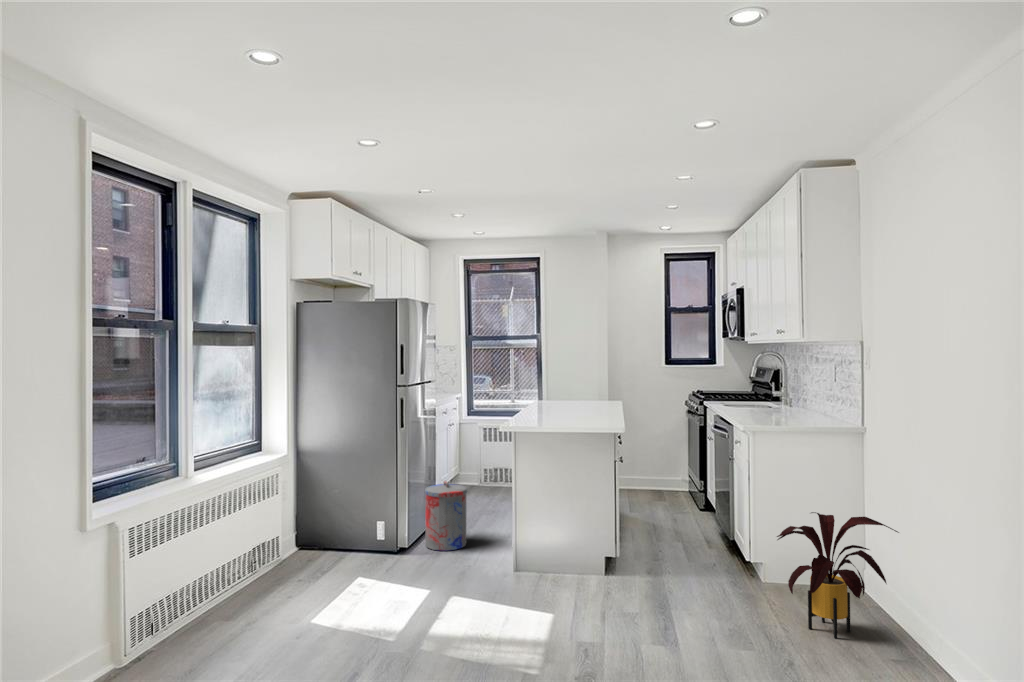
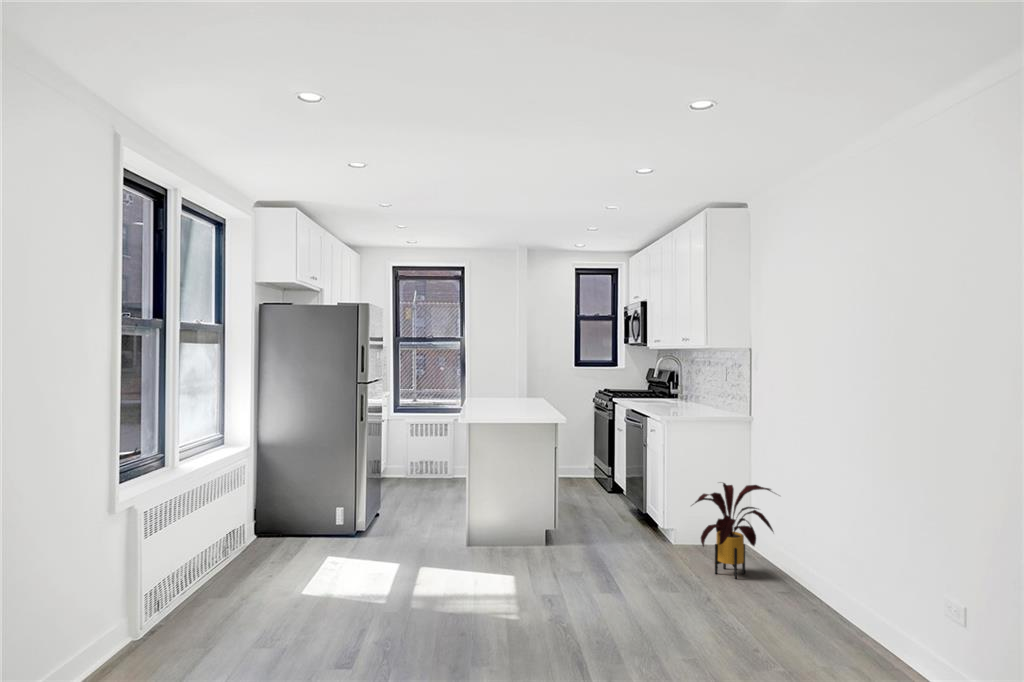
trash can: present [425,481,467,551] -> none [379,469,418,532]

